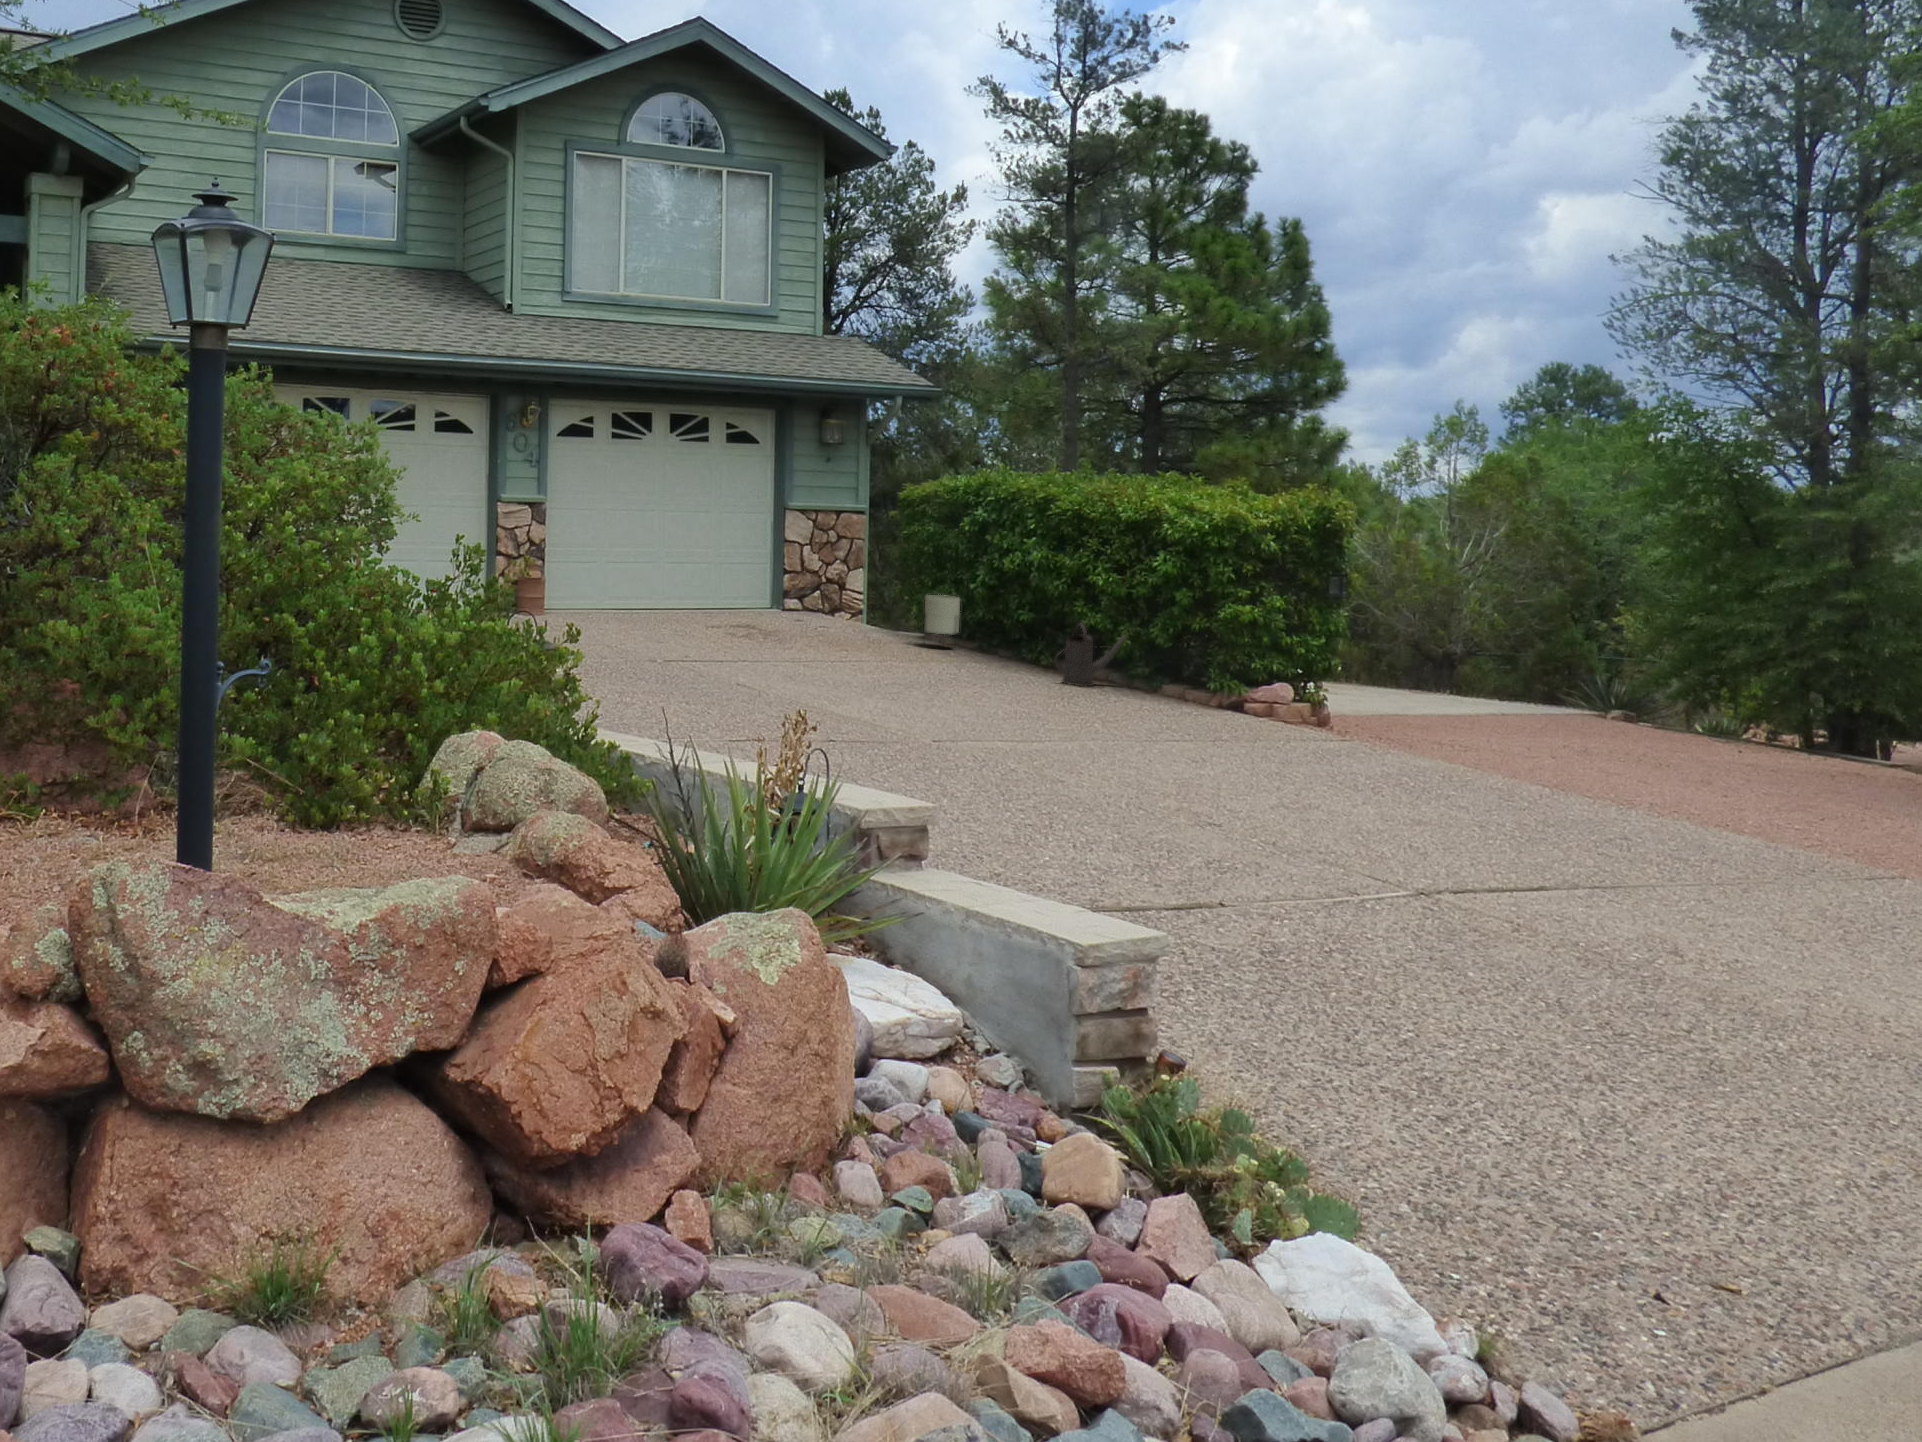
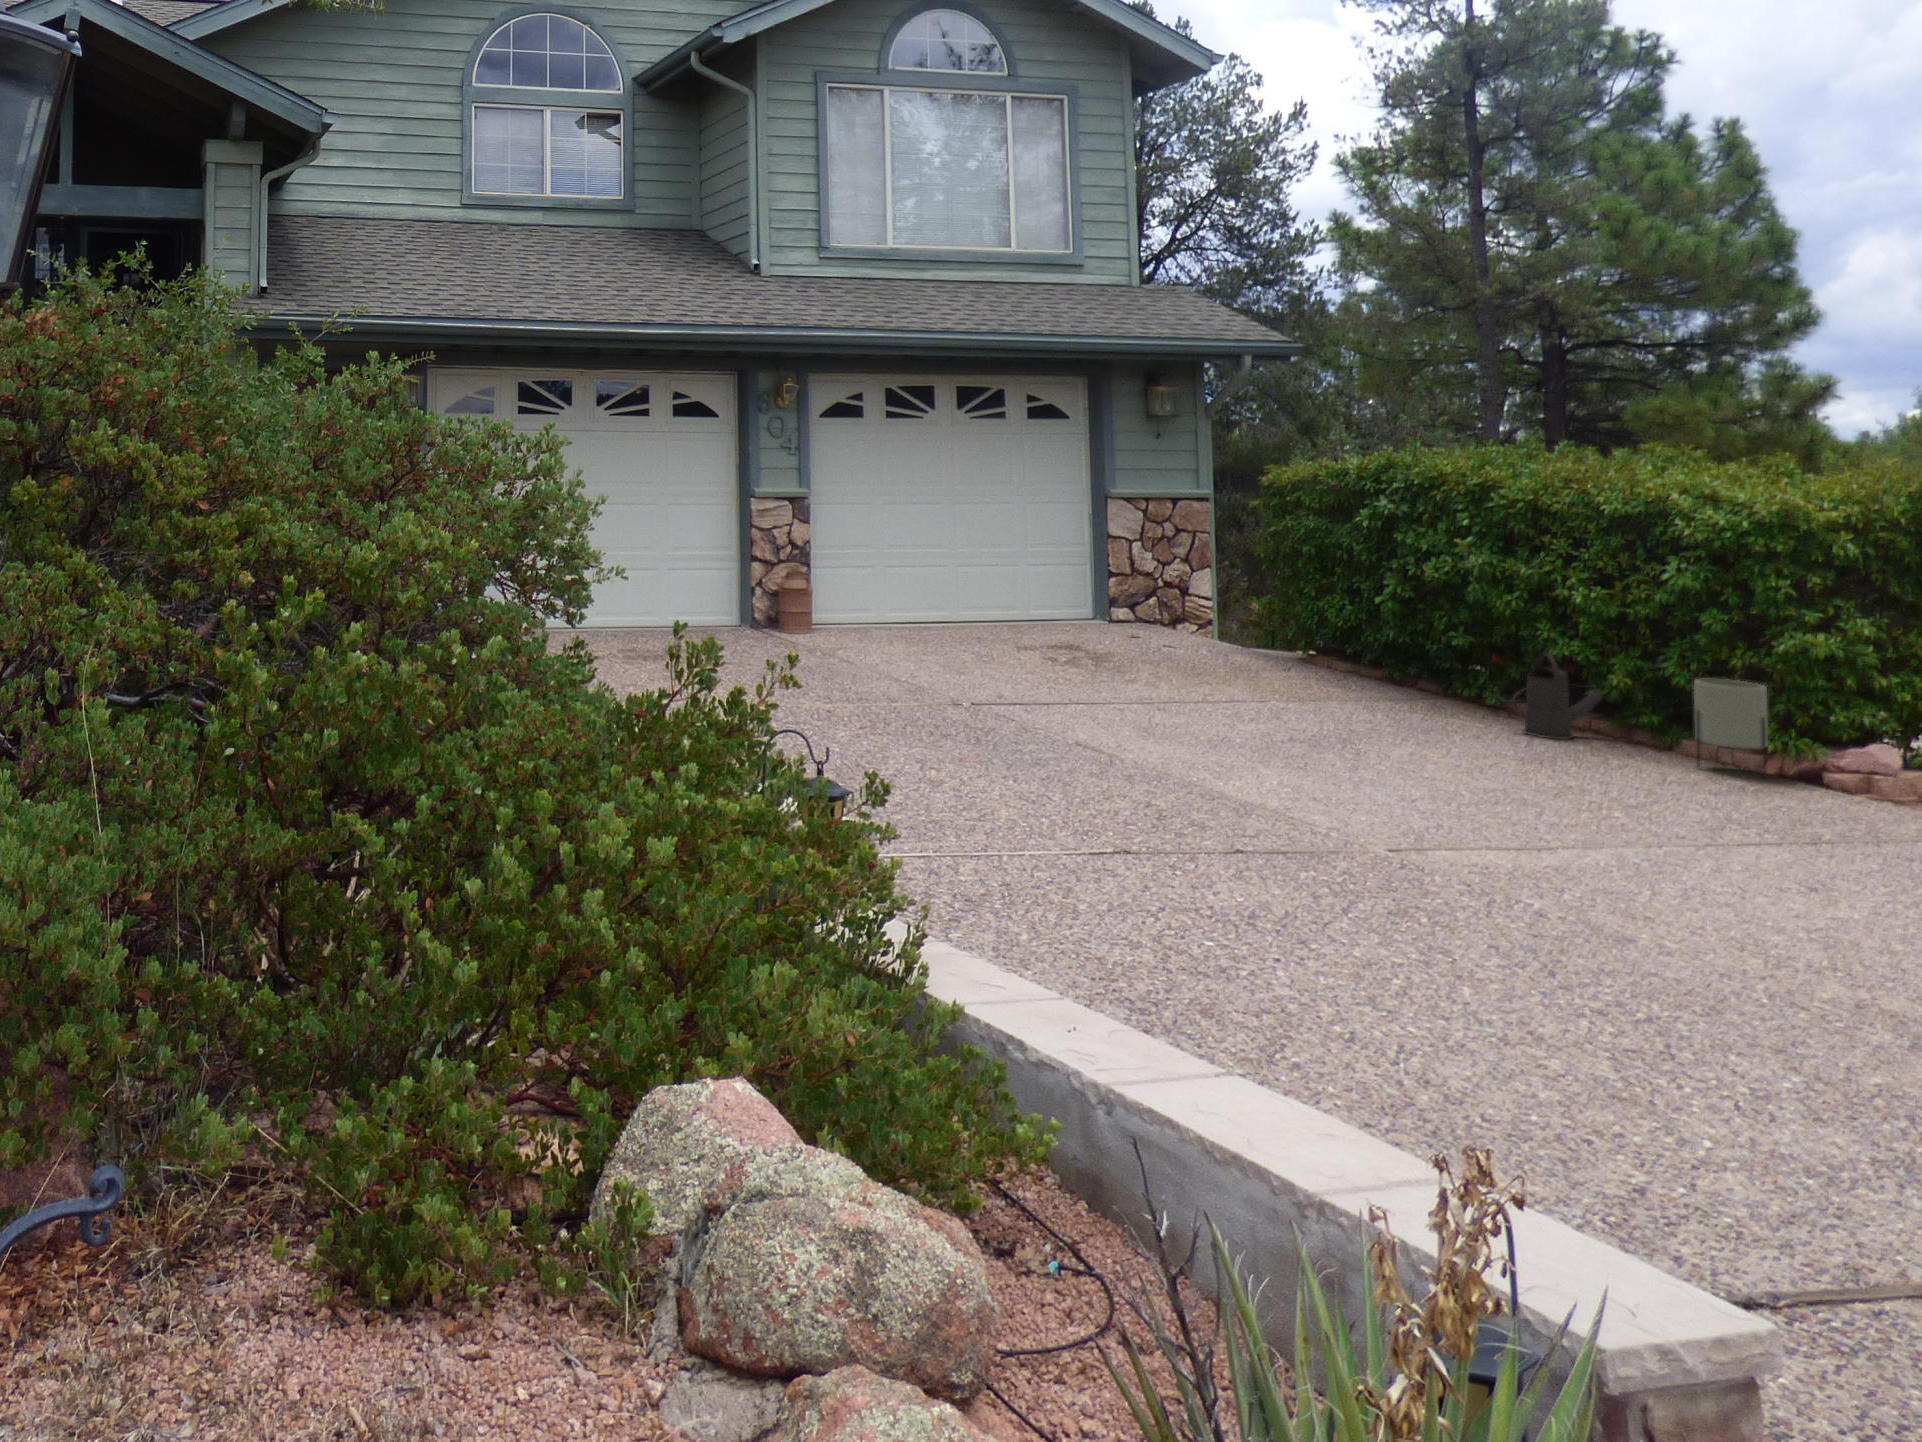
planter: present [924,595,960,636] -> present [1694,679,1768,776]

